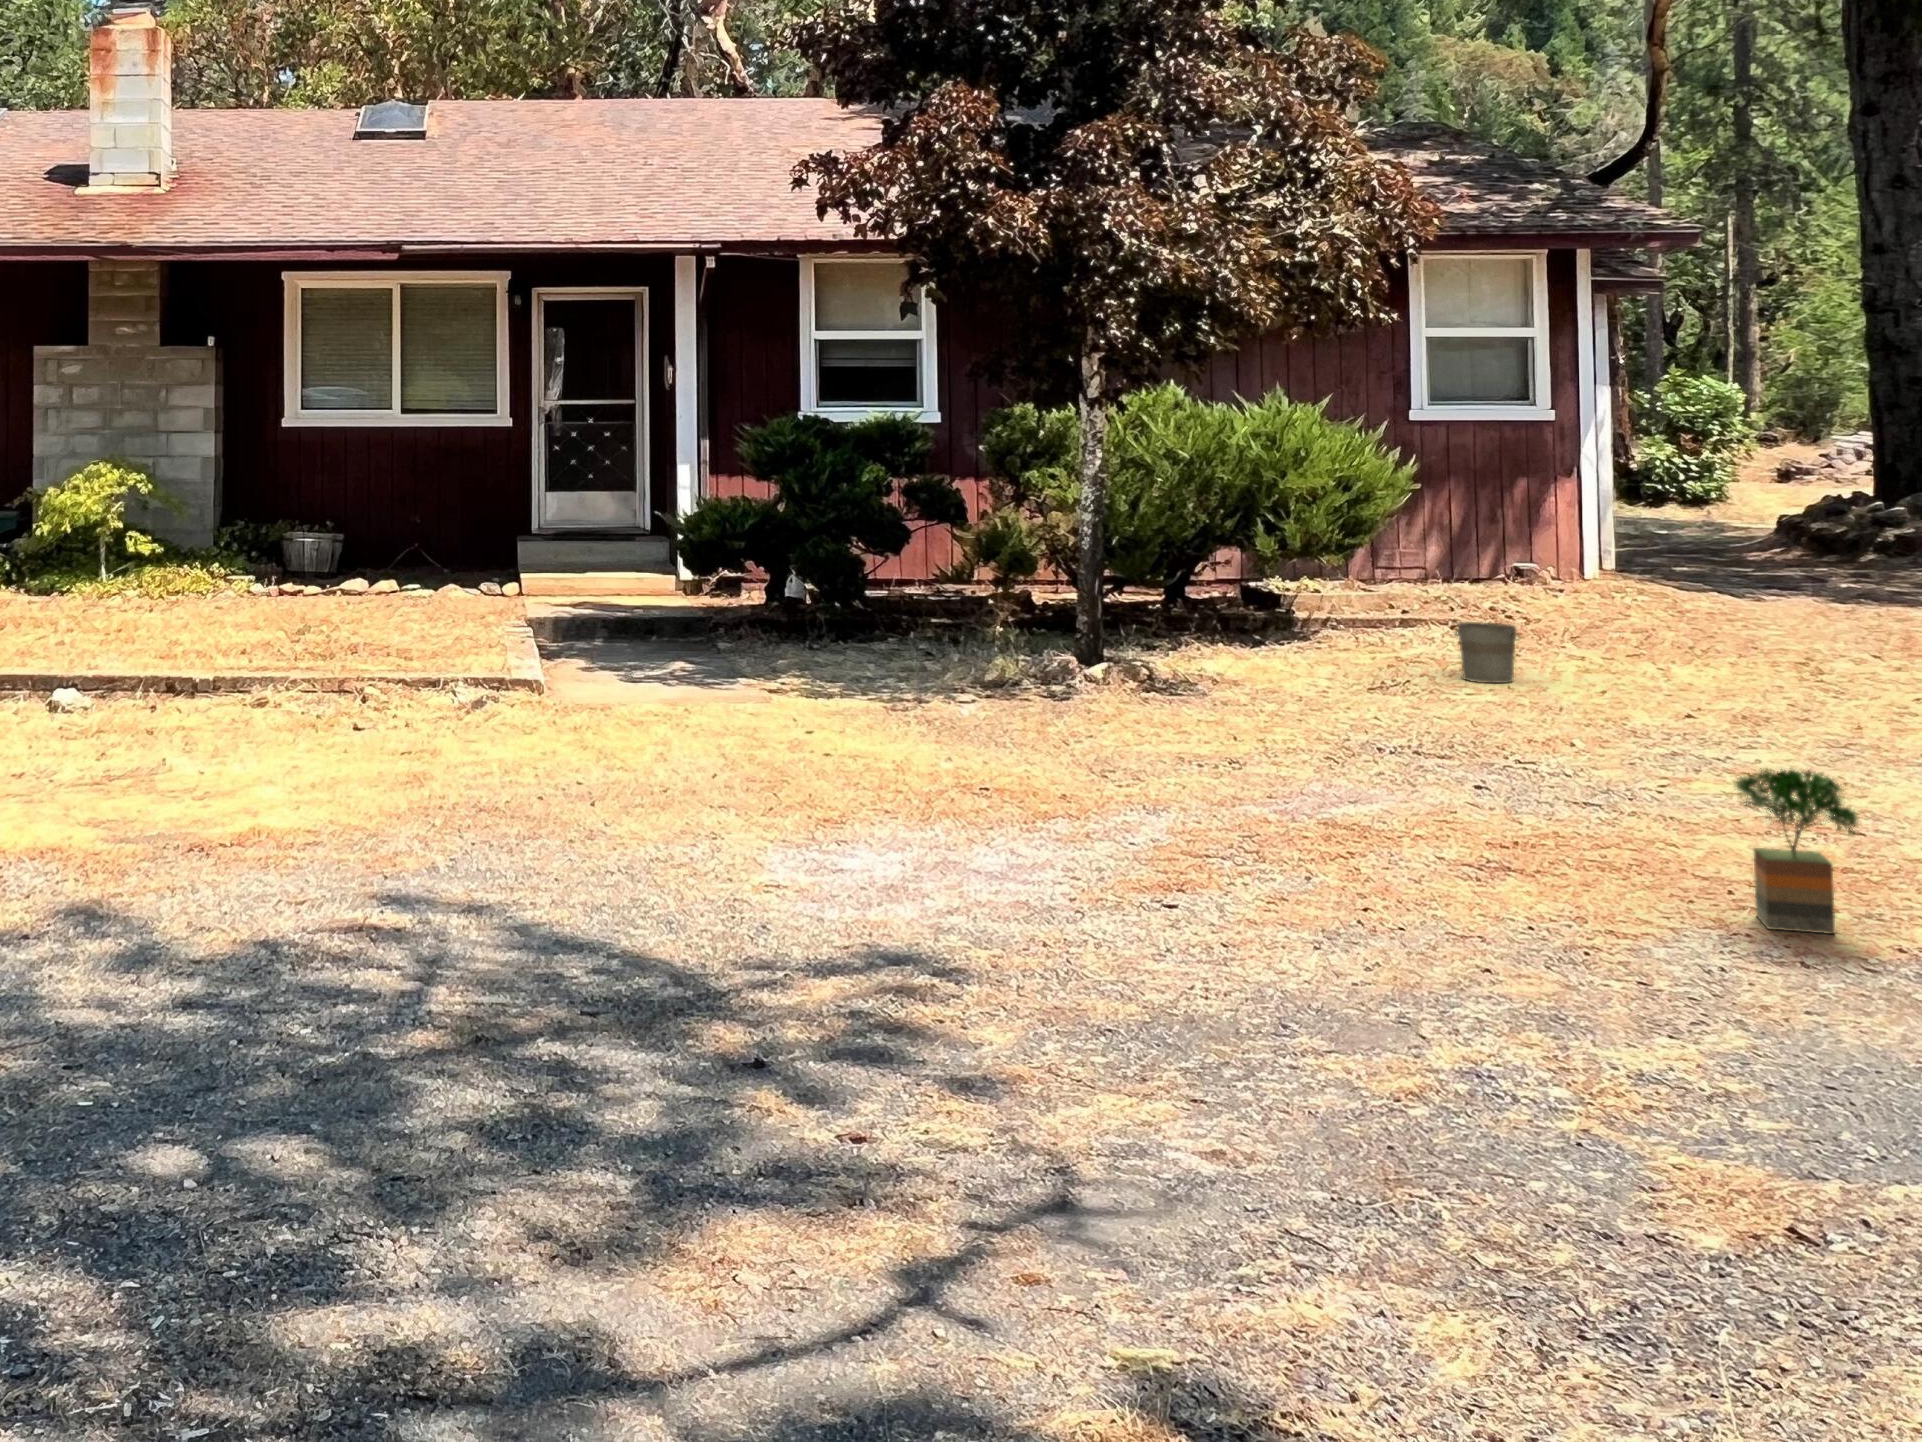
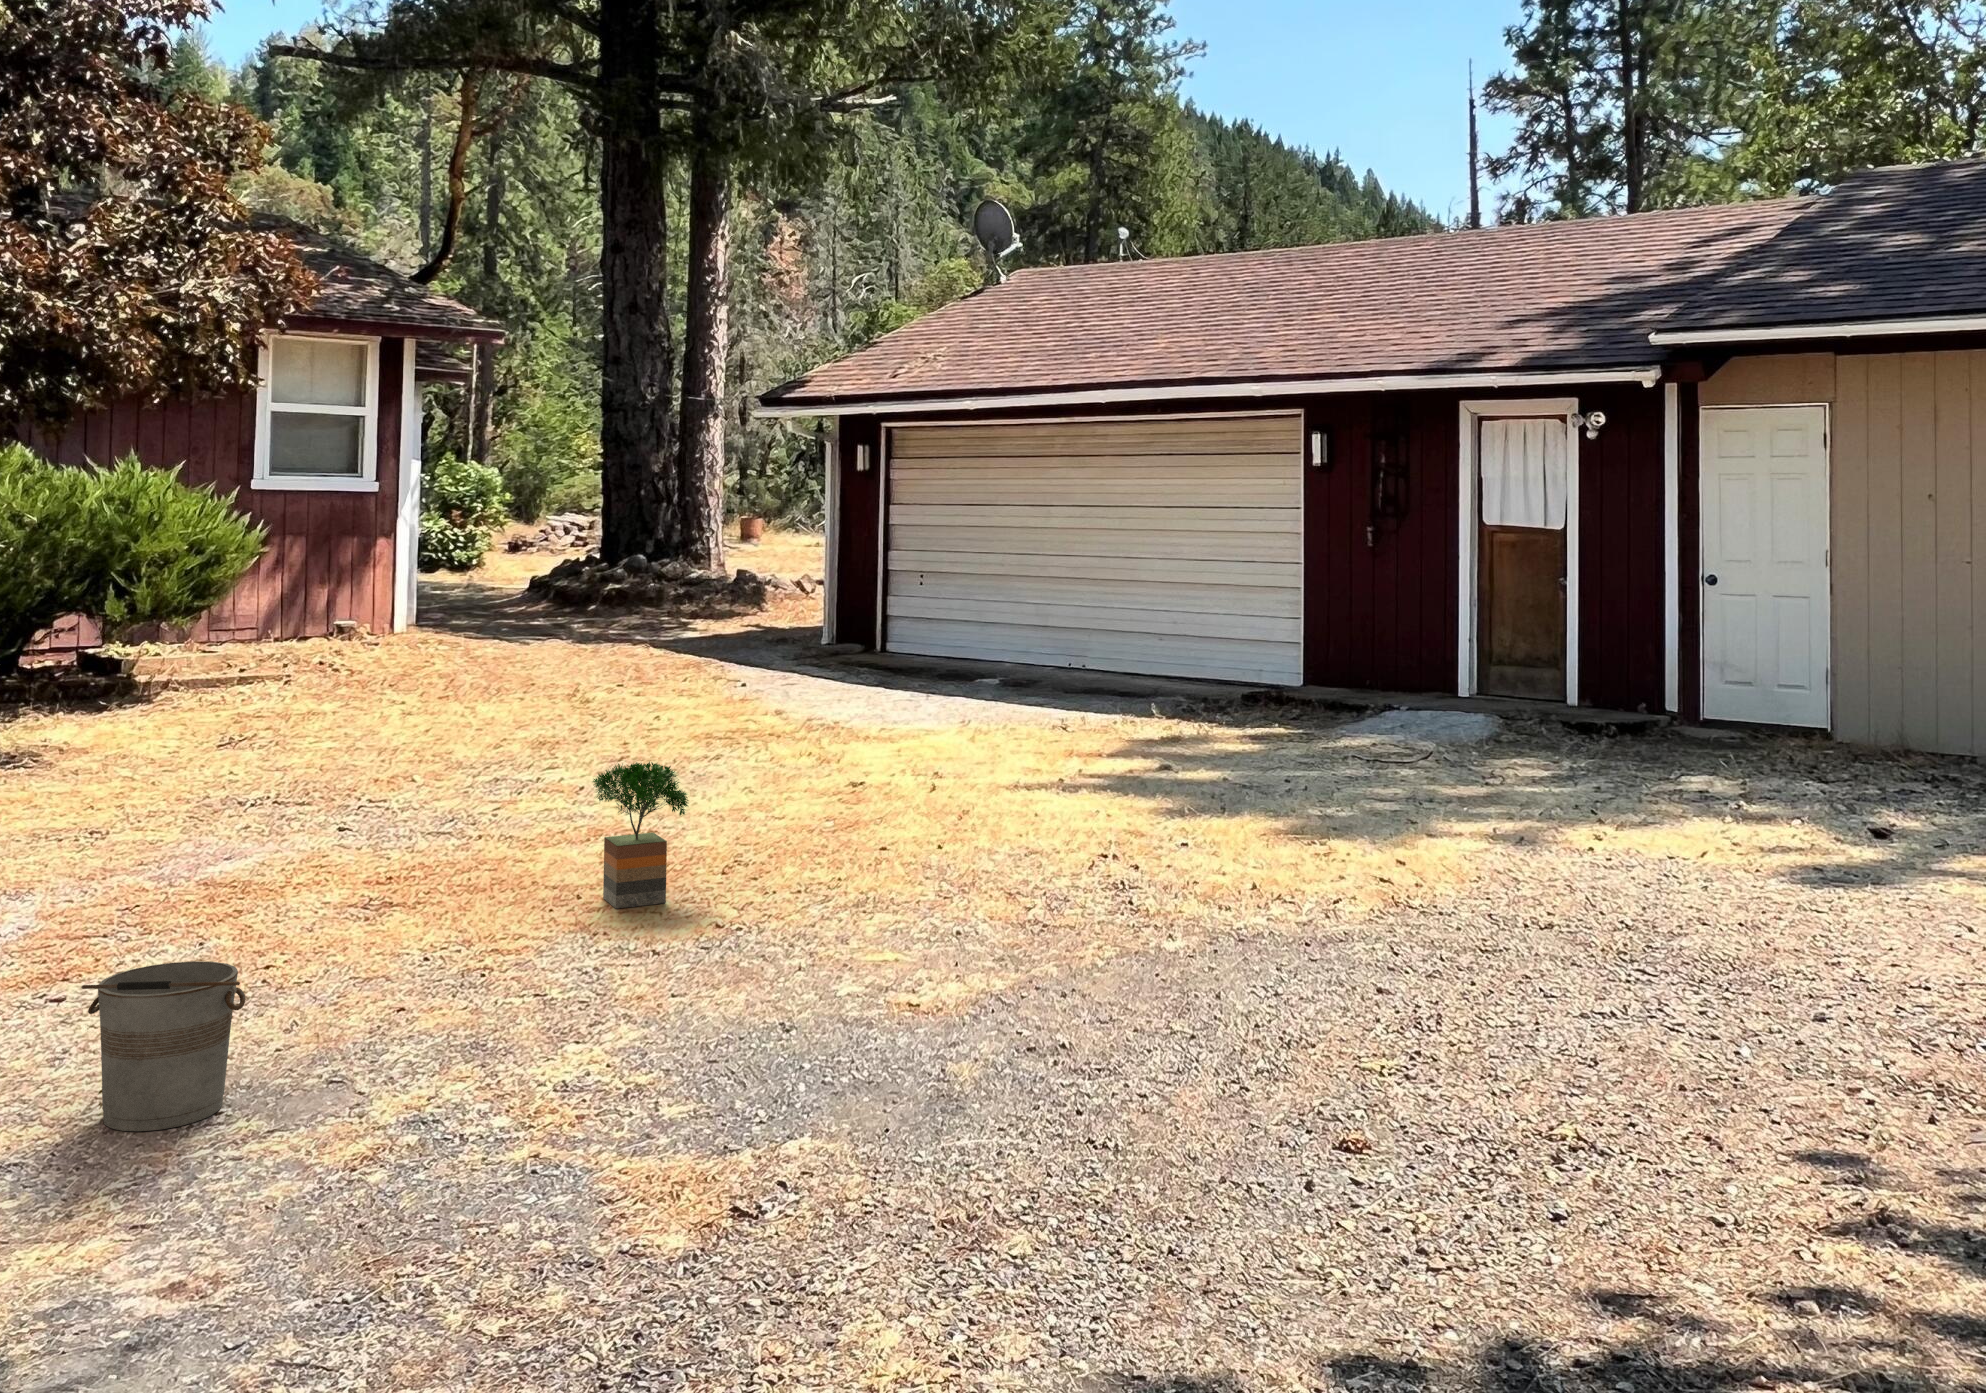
bucket: present [1455,622,1519,683] -> present [82,961,245,1131]

